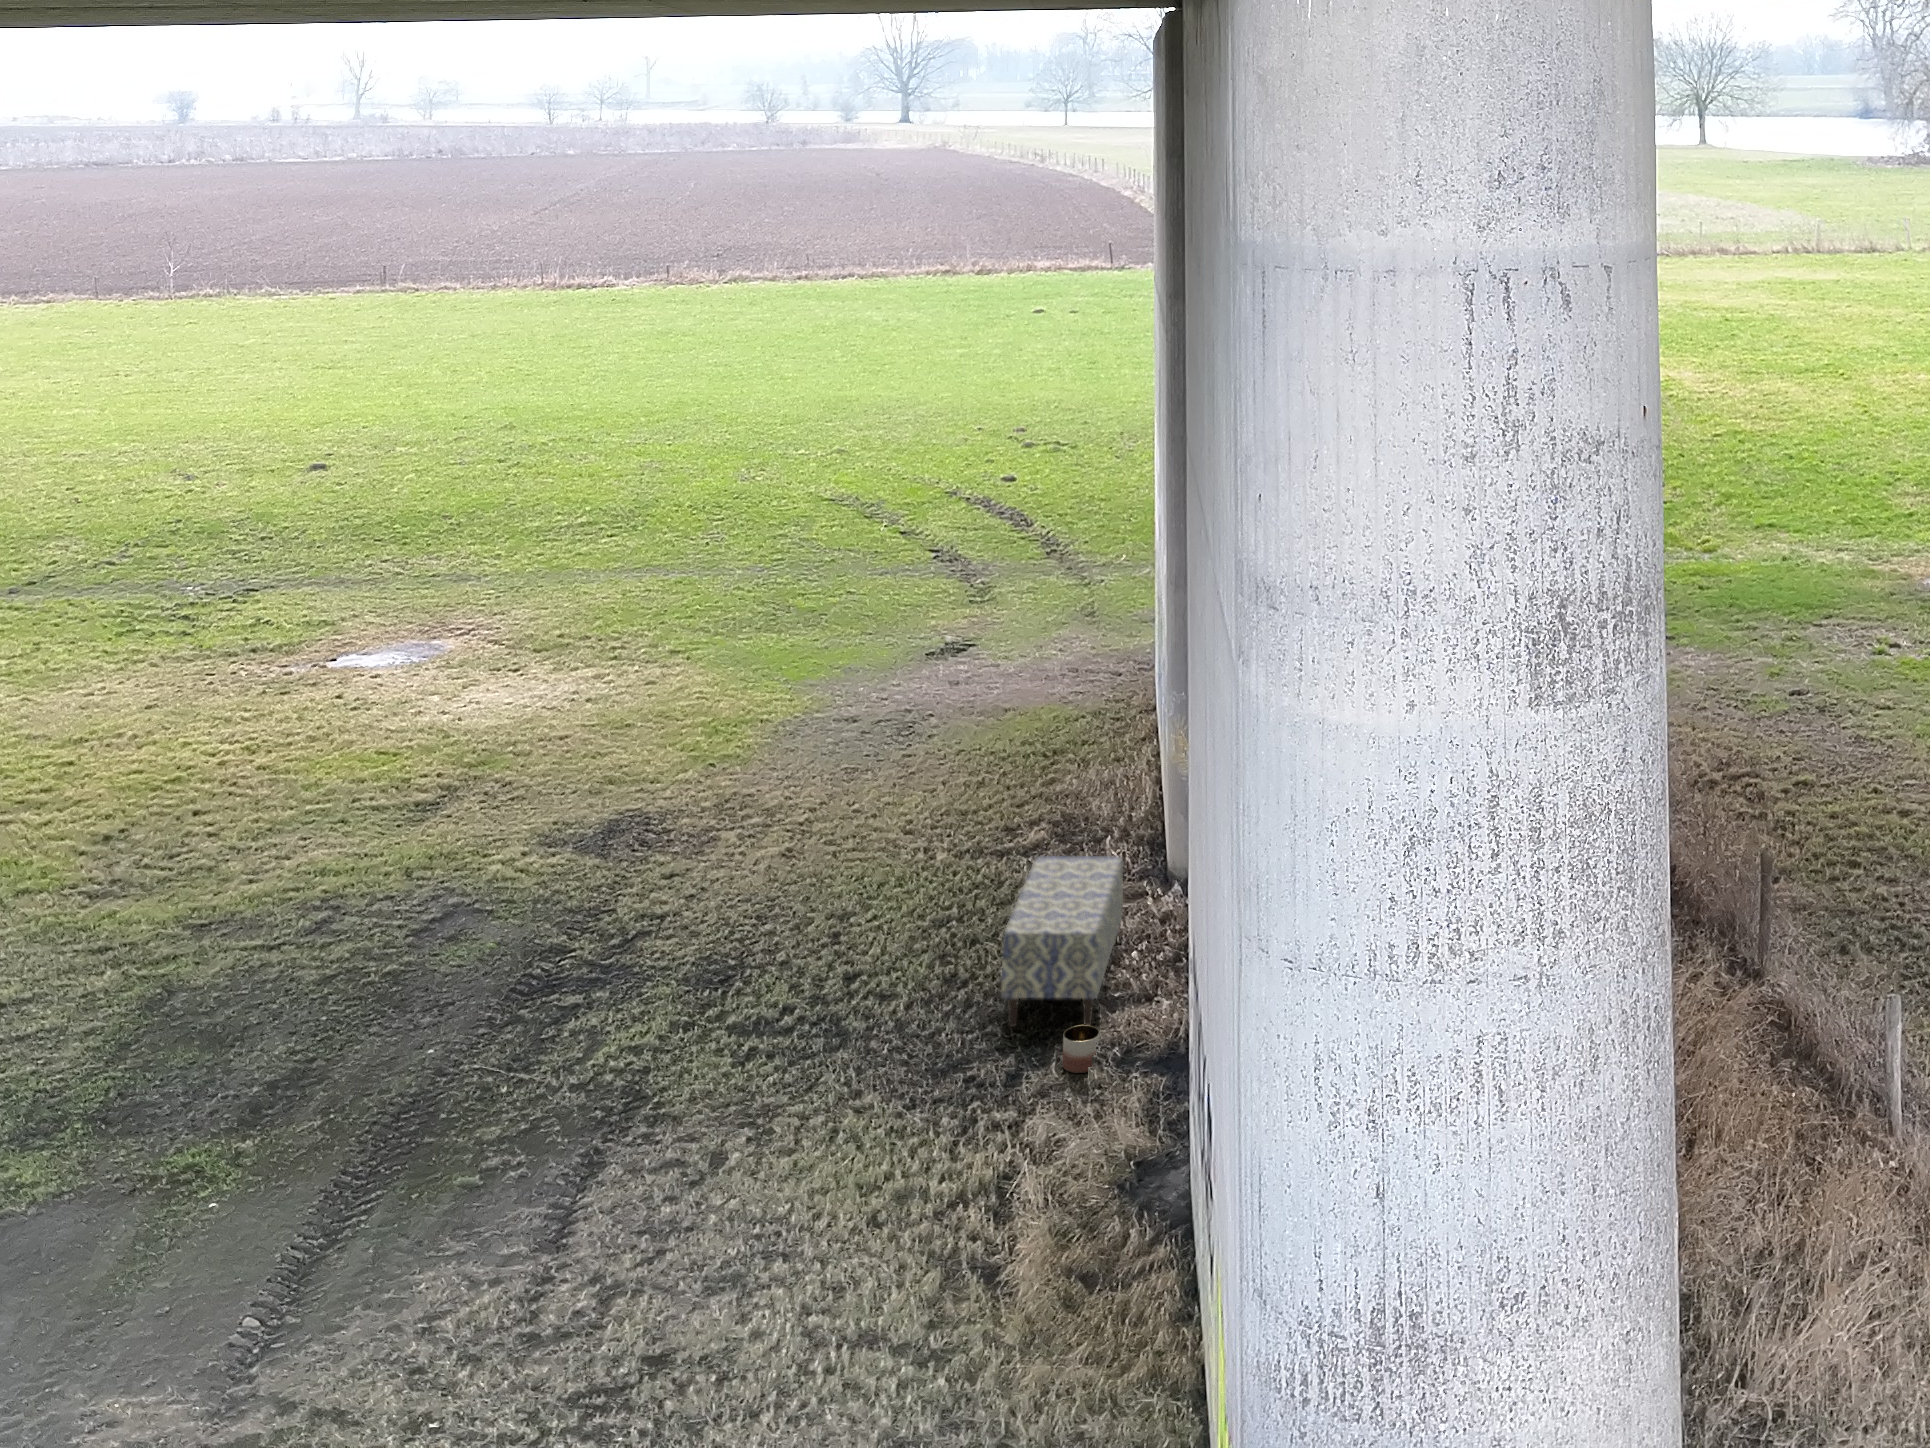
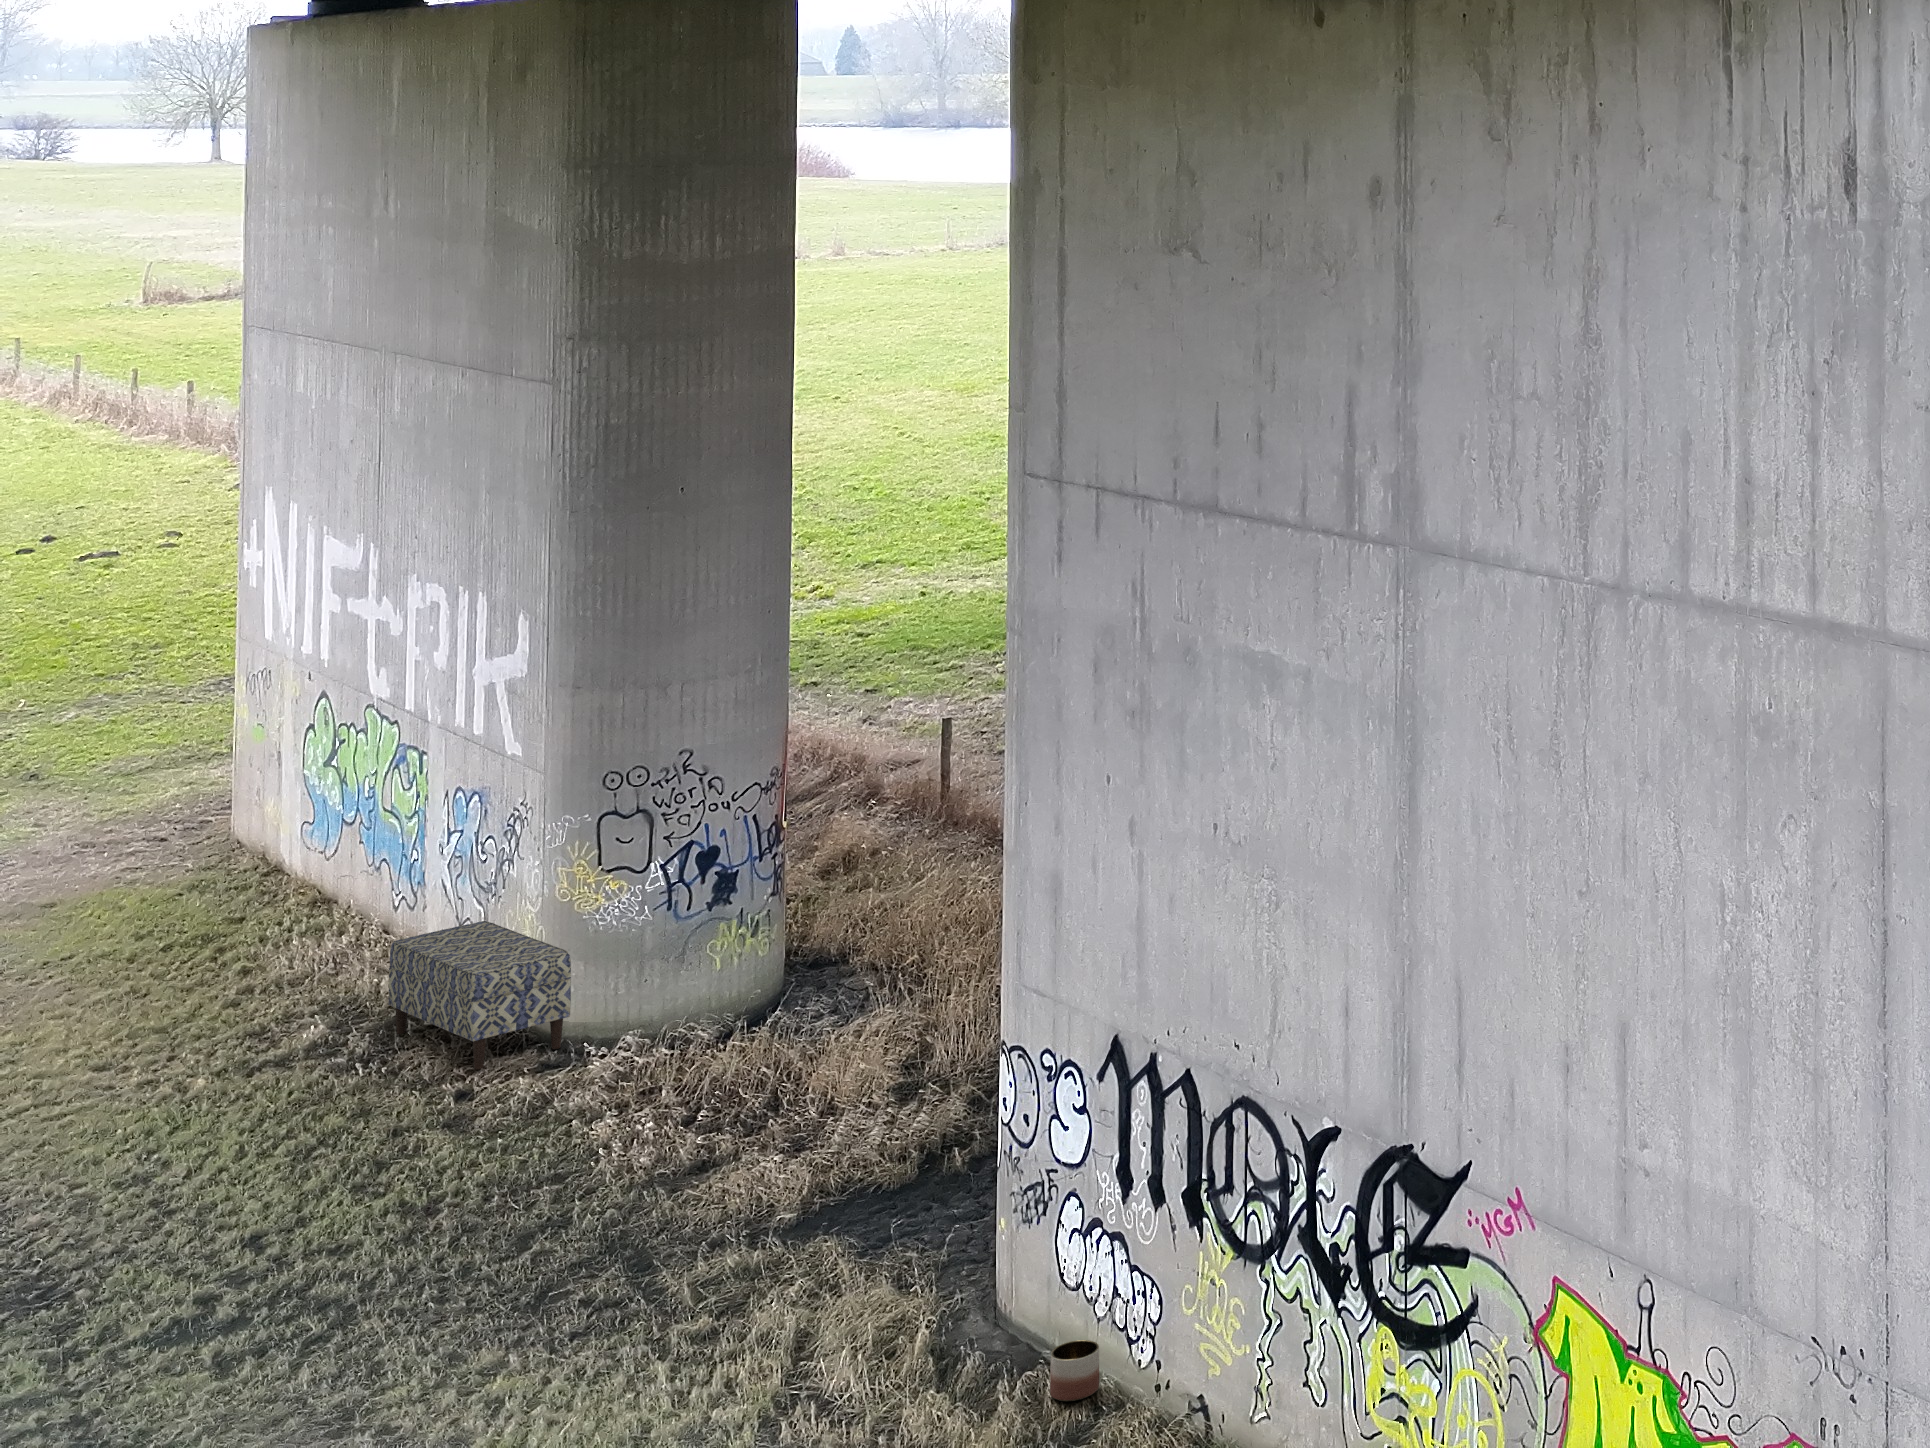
bench: present [1001,856,1123,1027] -> present [388,921,571,1069]

